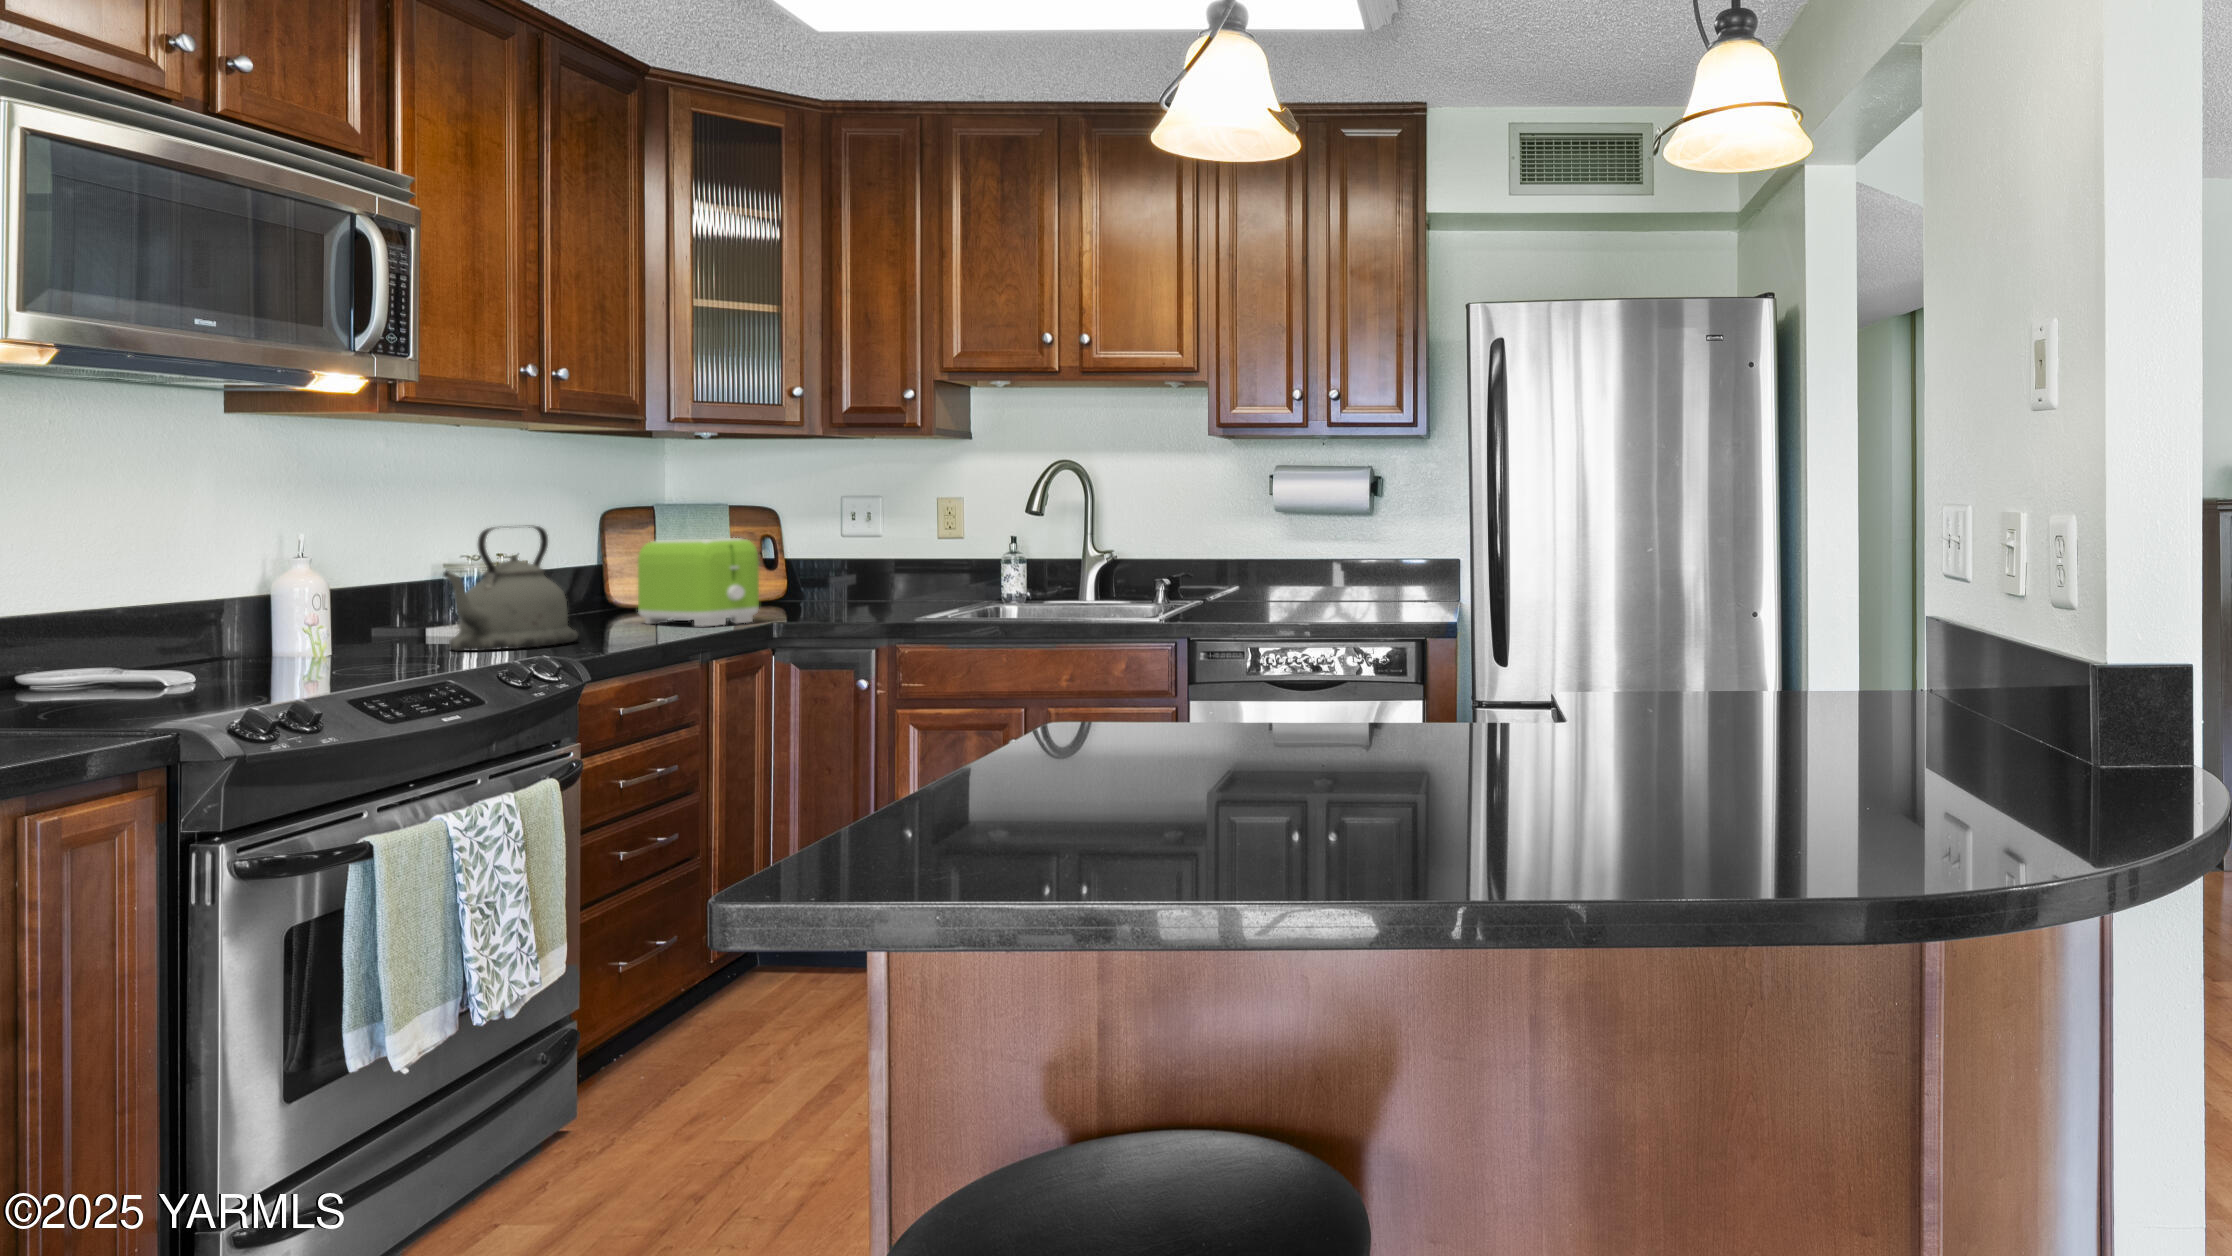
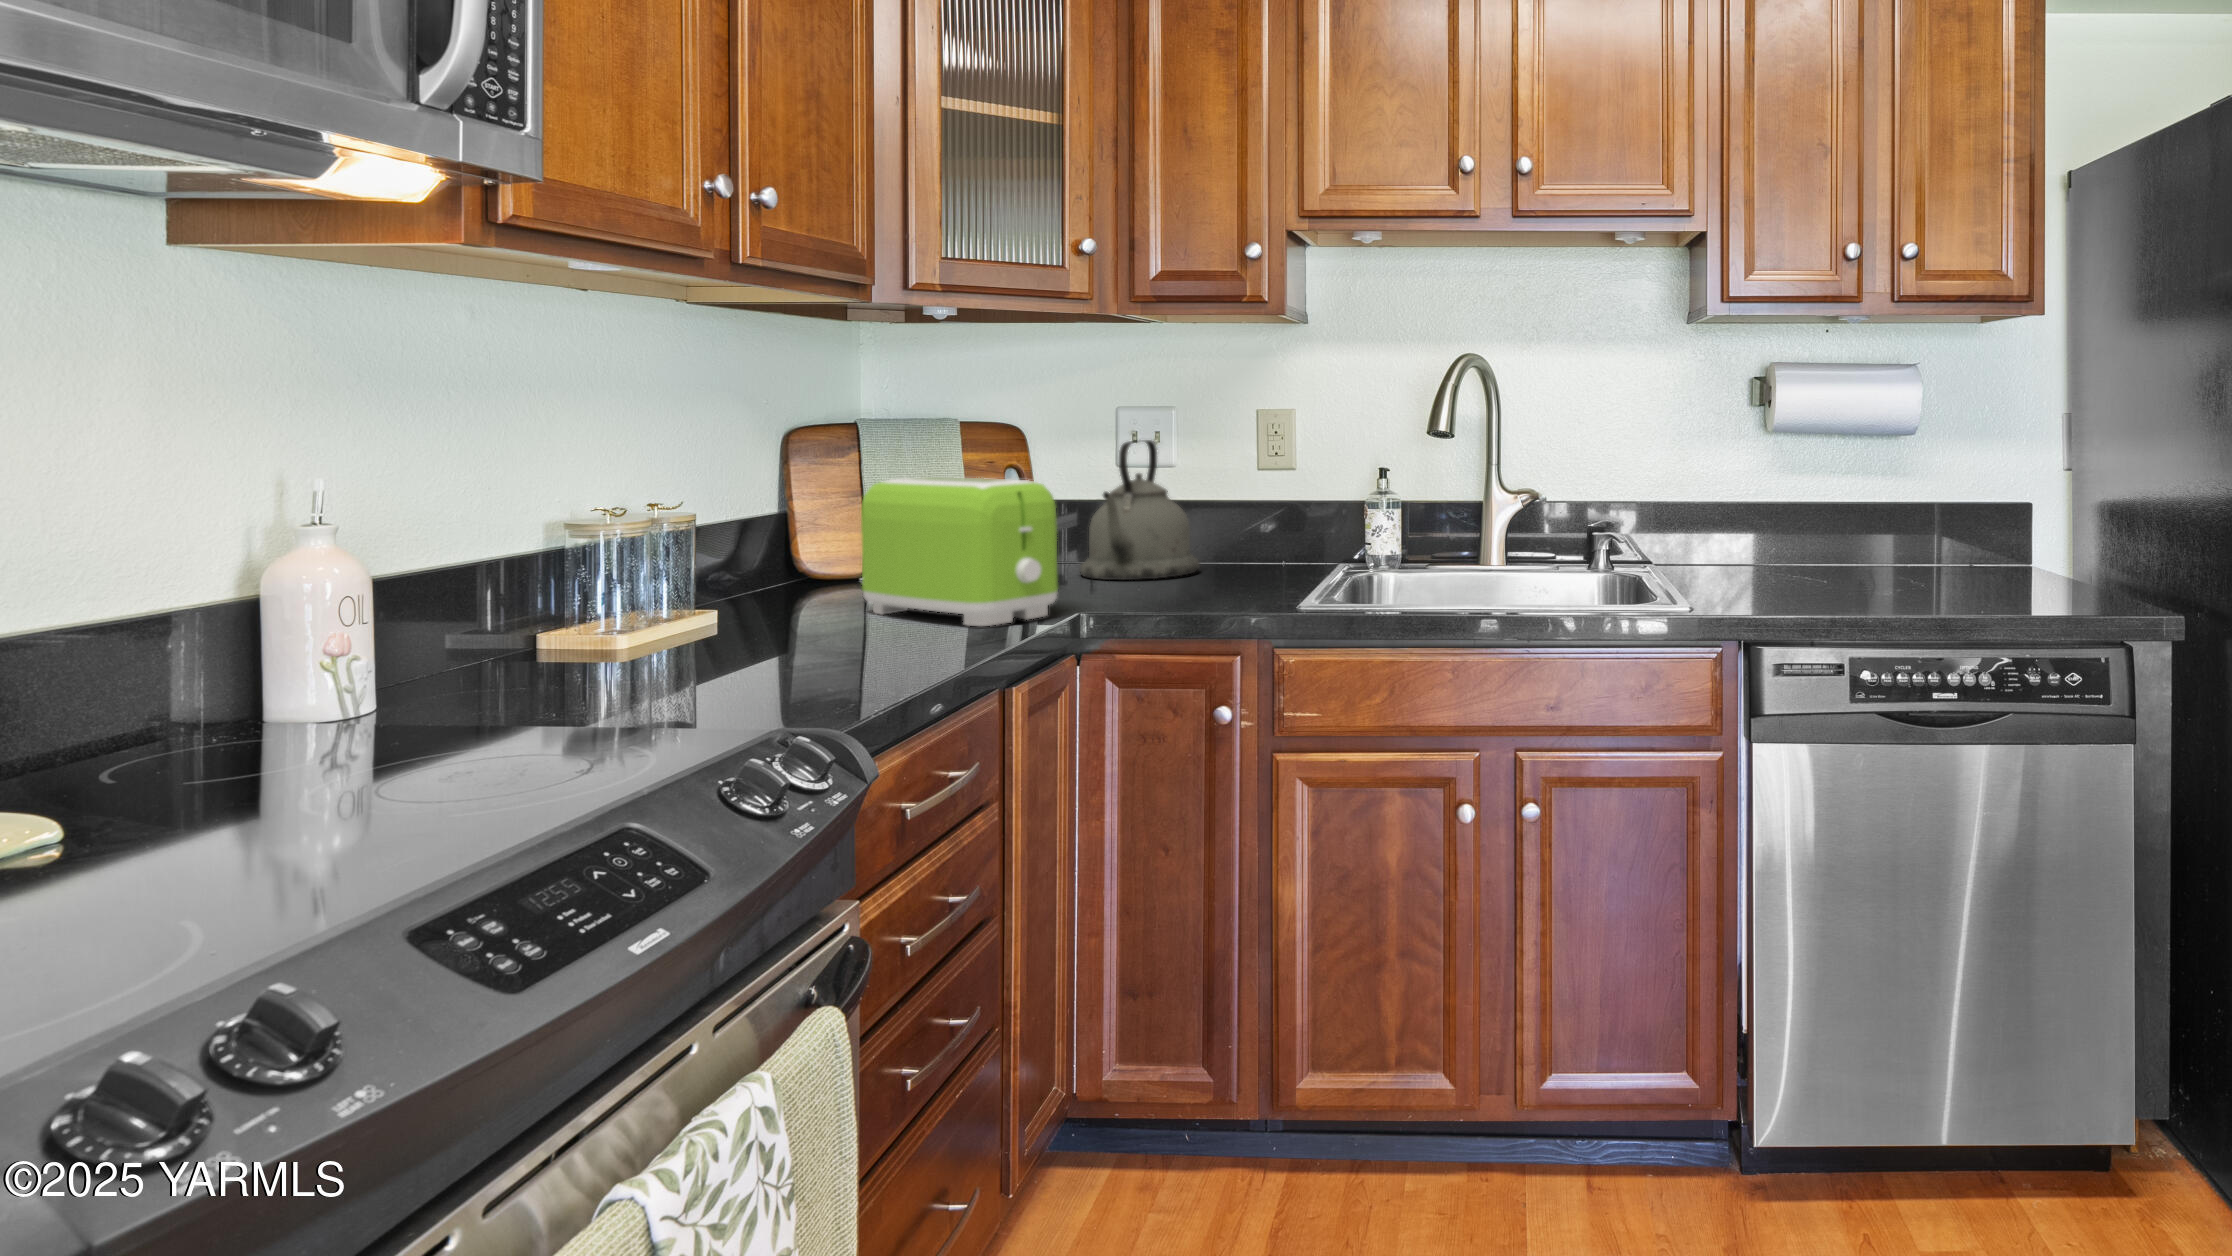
kettle: present [443,525,578,651] -> present [1079,440,1200,580]

